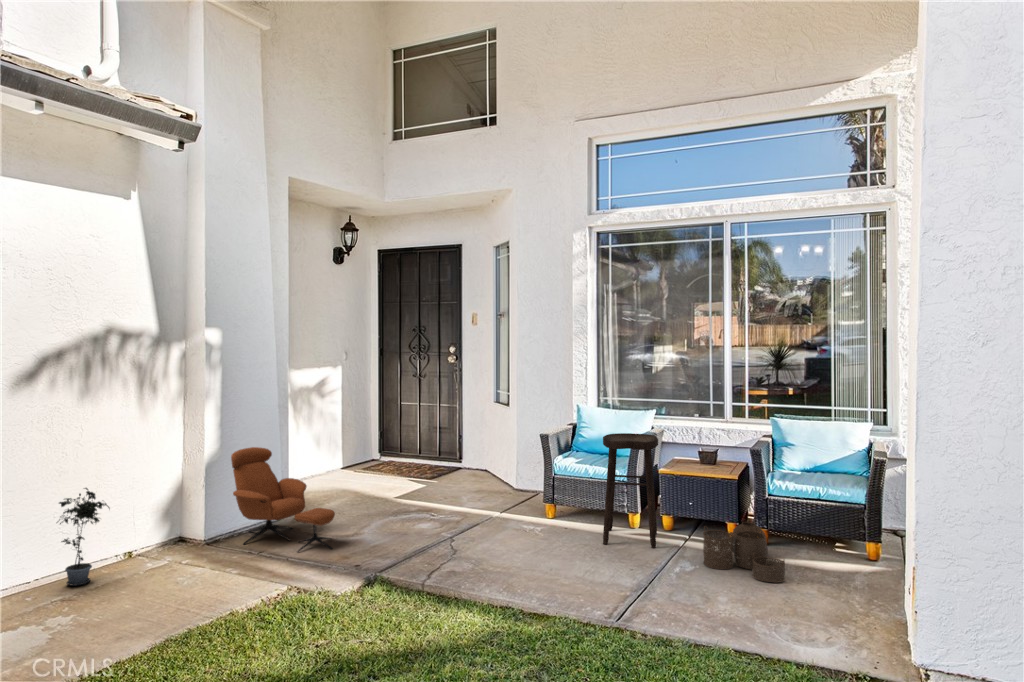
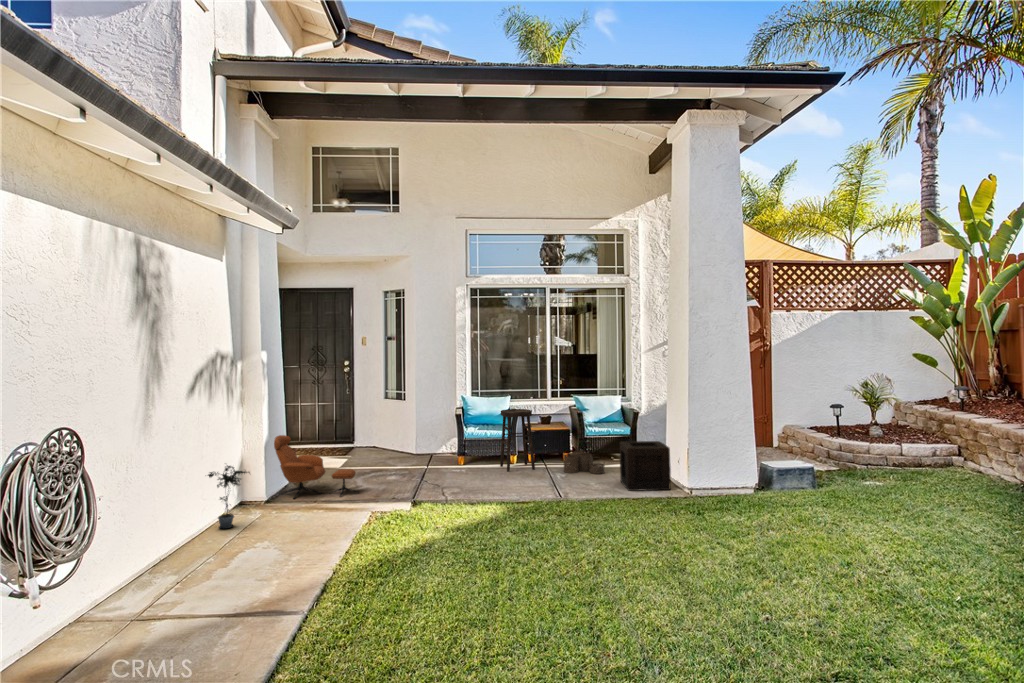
wooden crate: none [787,528,904,674] -> present [620,441,671,491]

